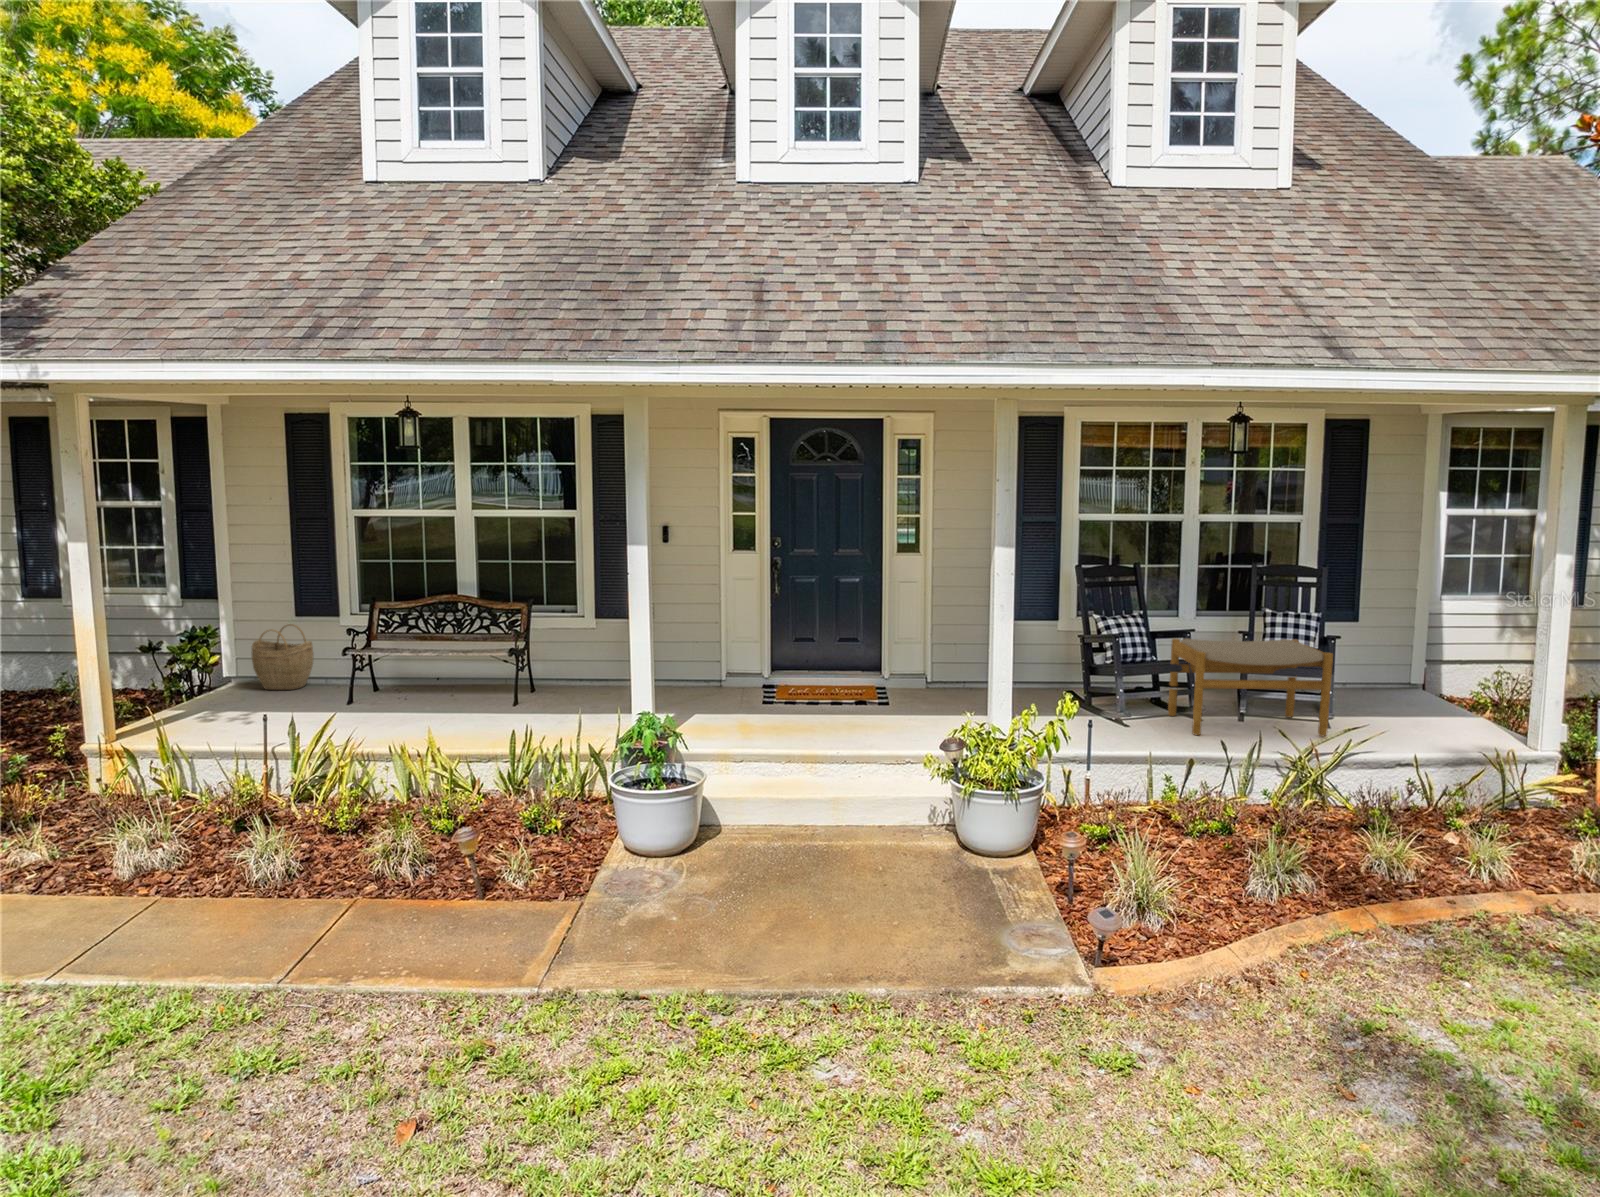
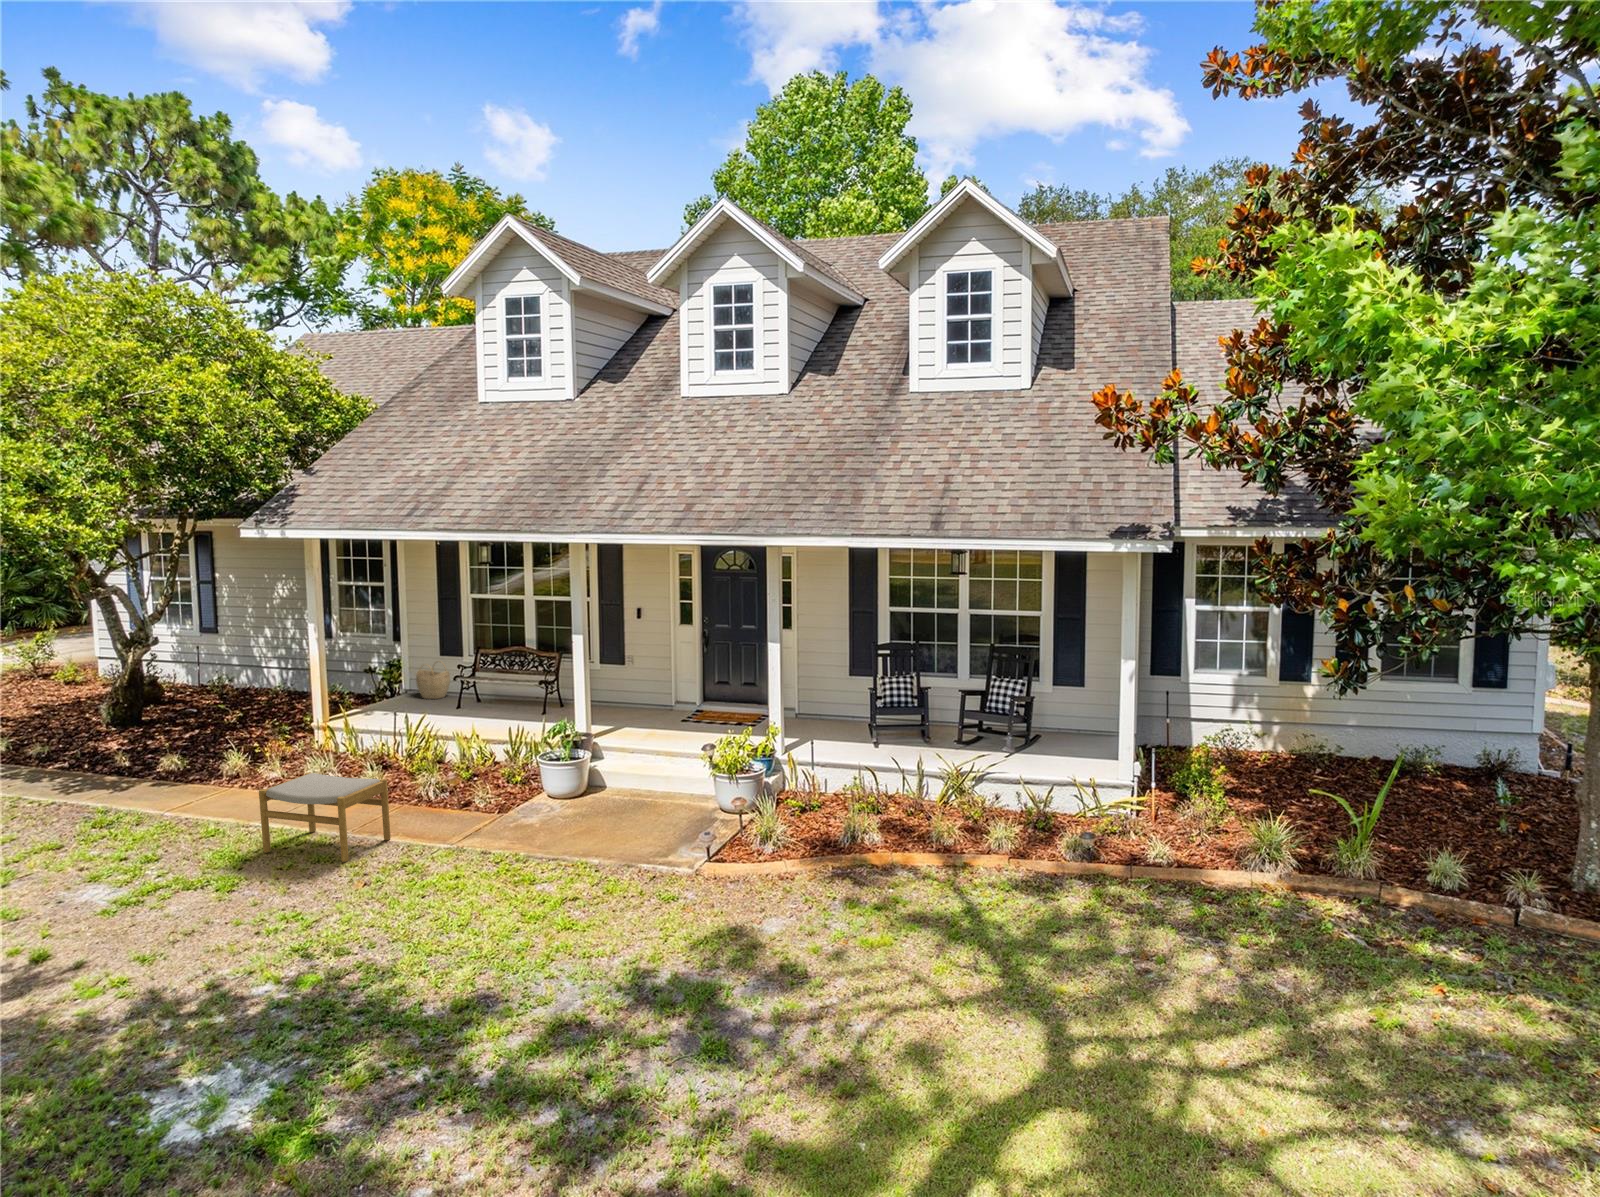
footstool: present [1168,638,1333,736] -> present [259,772,391,862]

